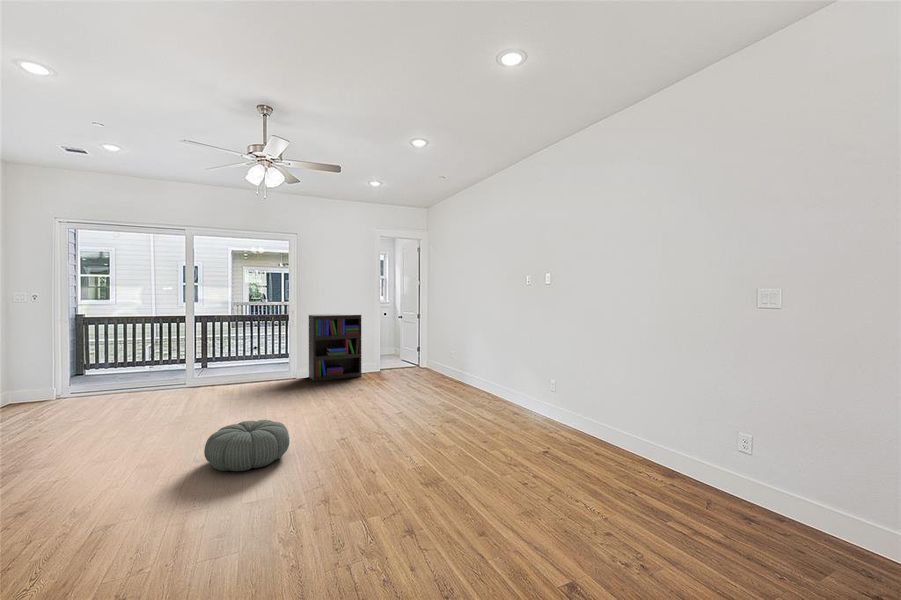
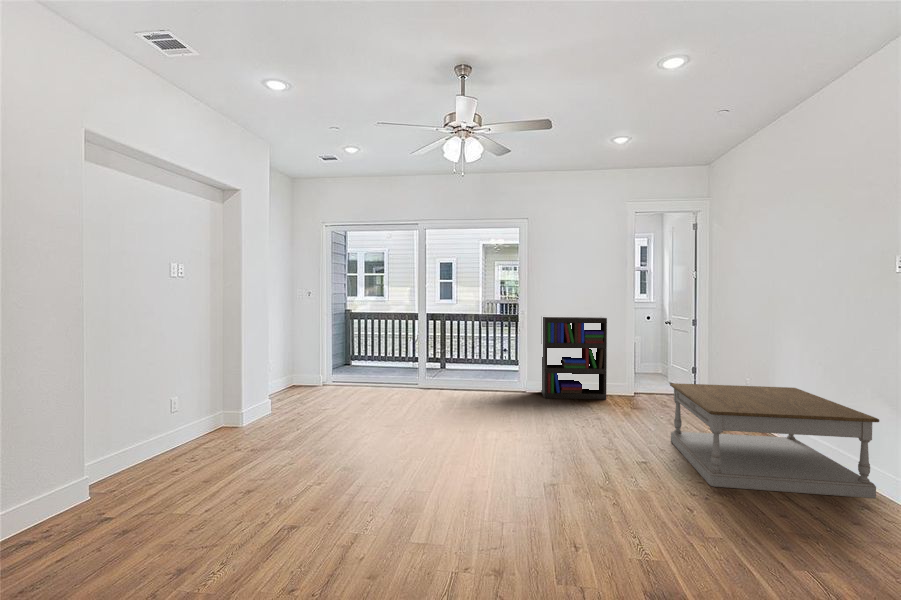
coffee table: none [411,353,518,418] -> present [670,383,879,498]
pouf: present [204,420,290,471] -> none [397,438,484,497]

